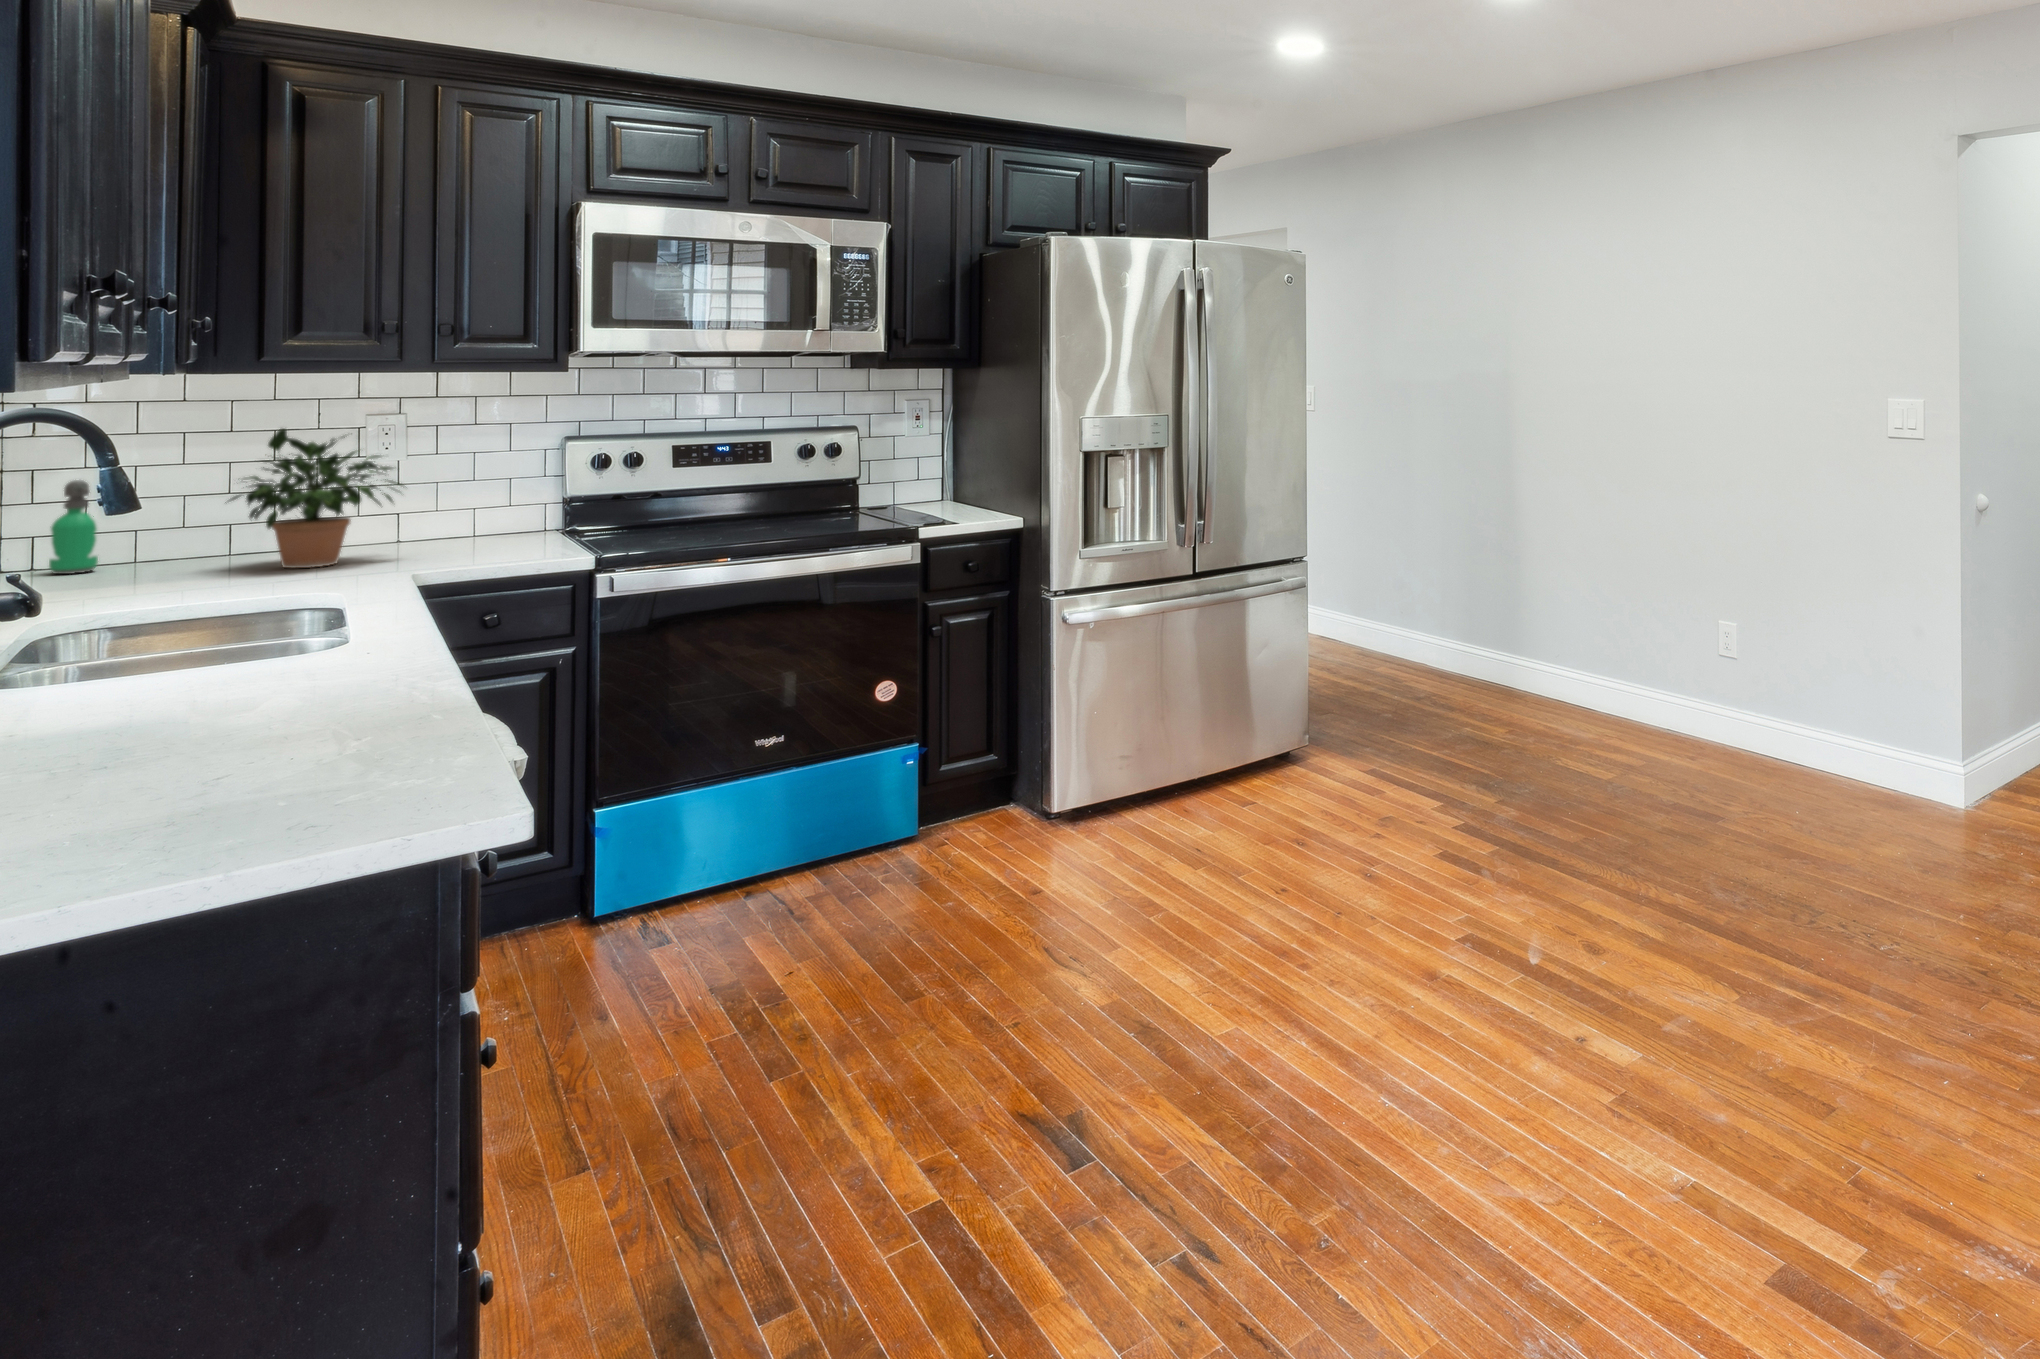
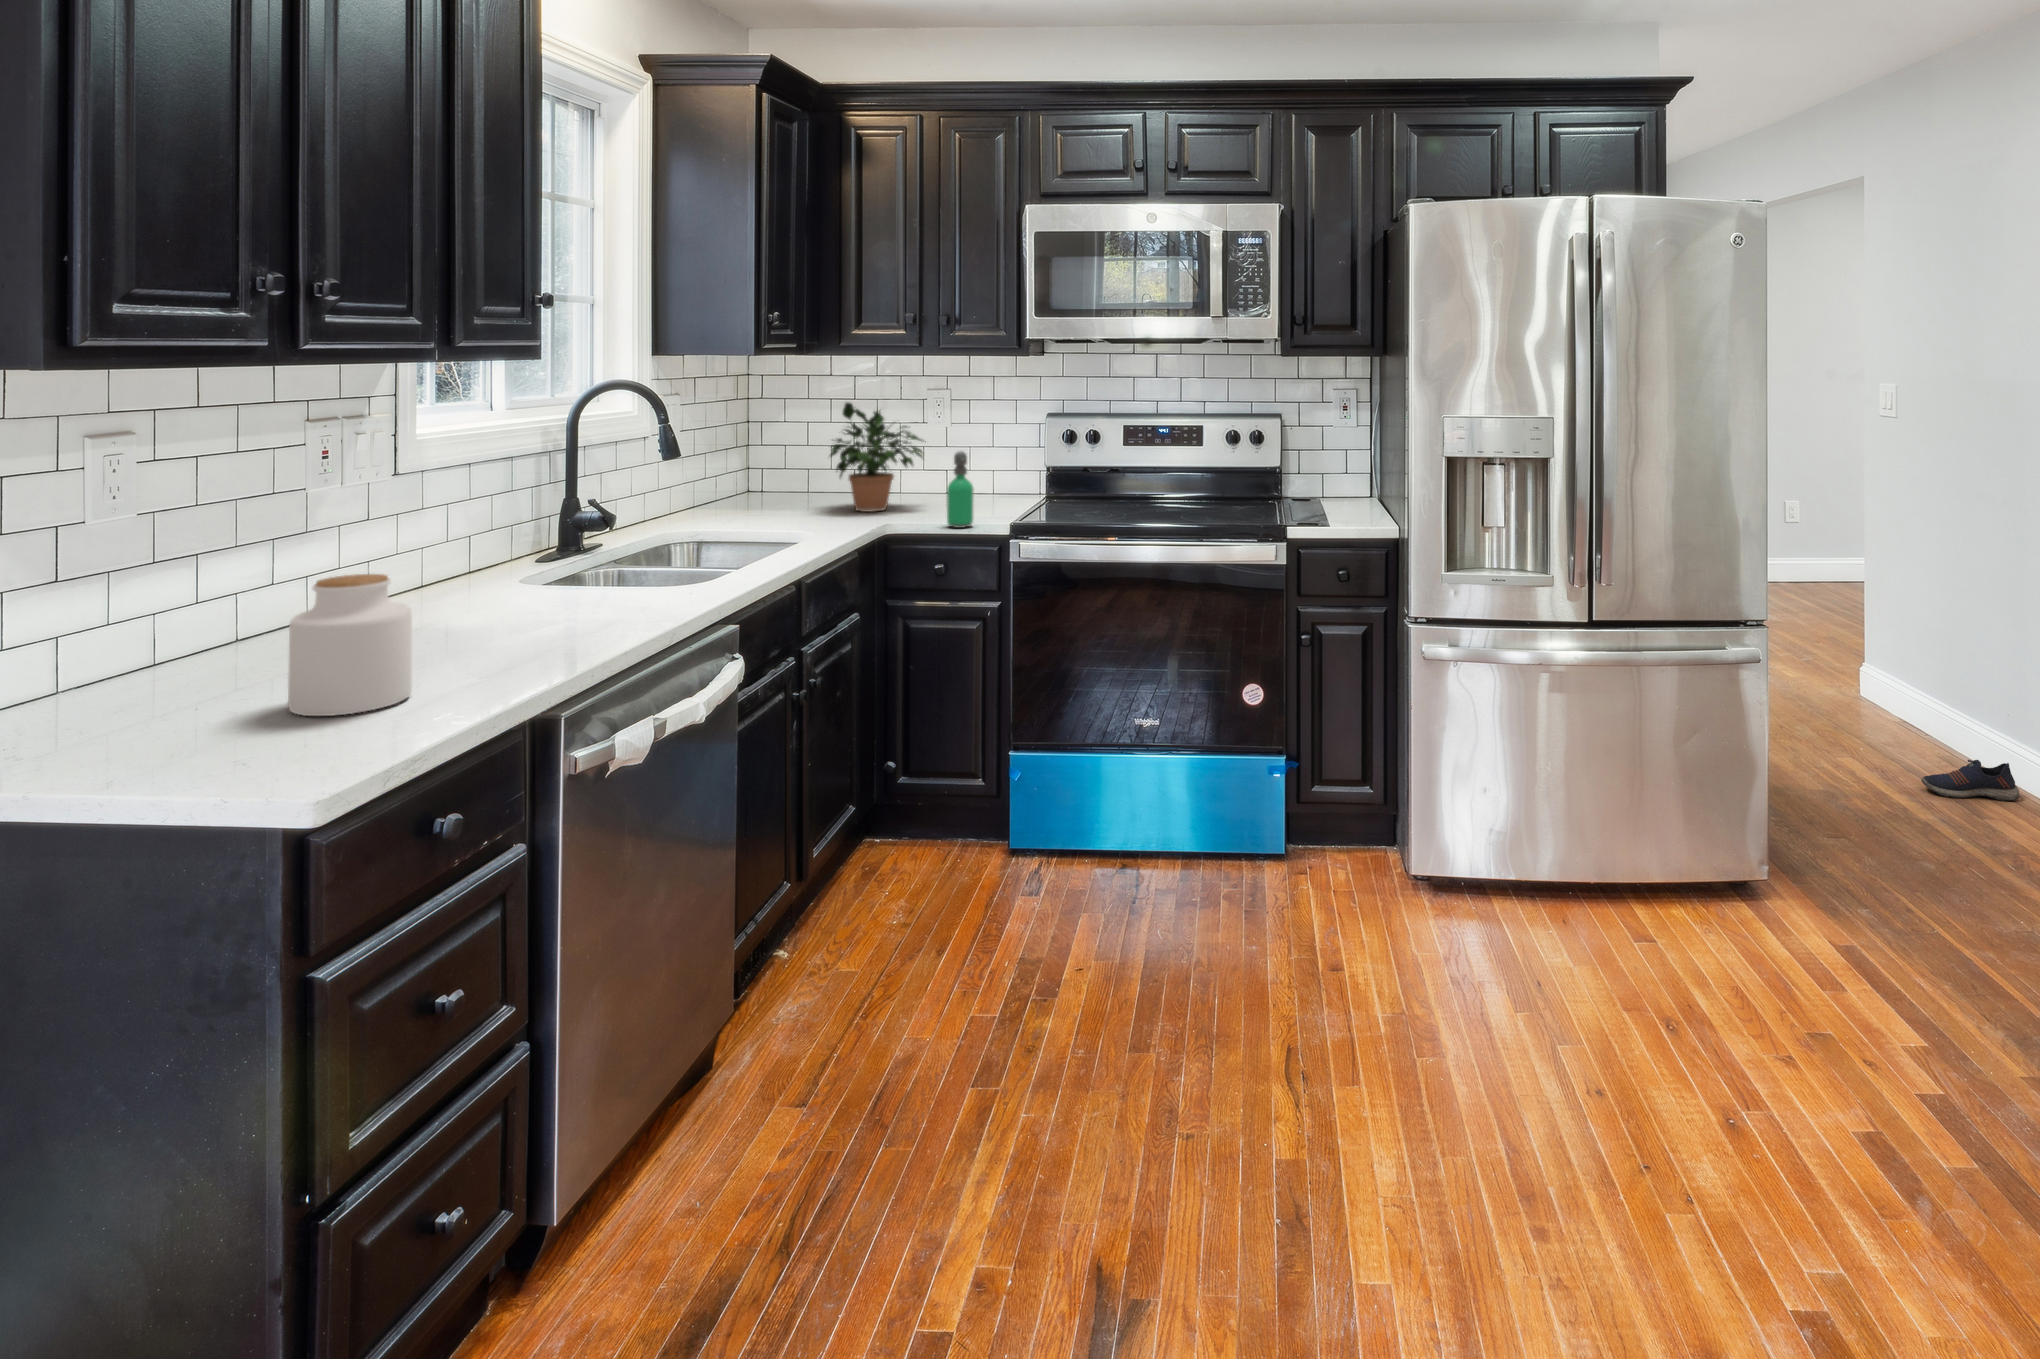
soap dispenser: present [49,480,98,574] -> present [947,451,974,528]
jar: none [155,618,336,794] -> present [288,574,412,716]
shoe: none [1349,649,1405,679] -> present [1921,760,2020,801]

